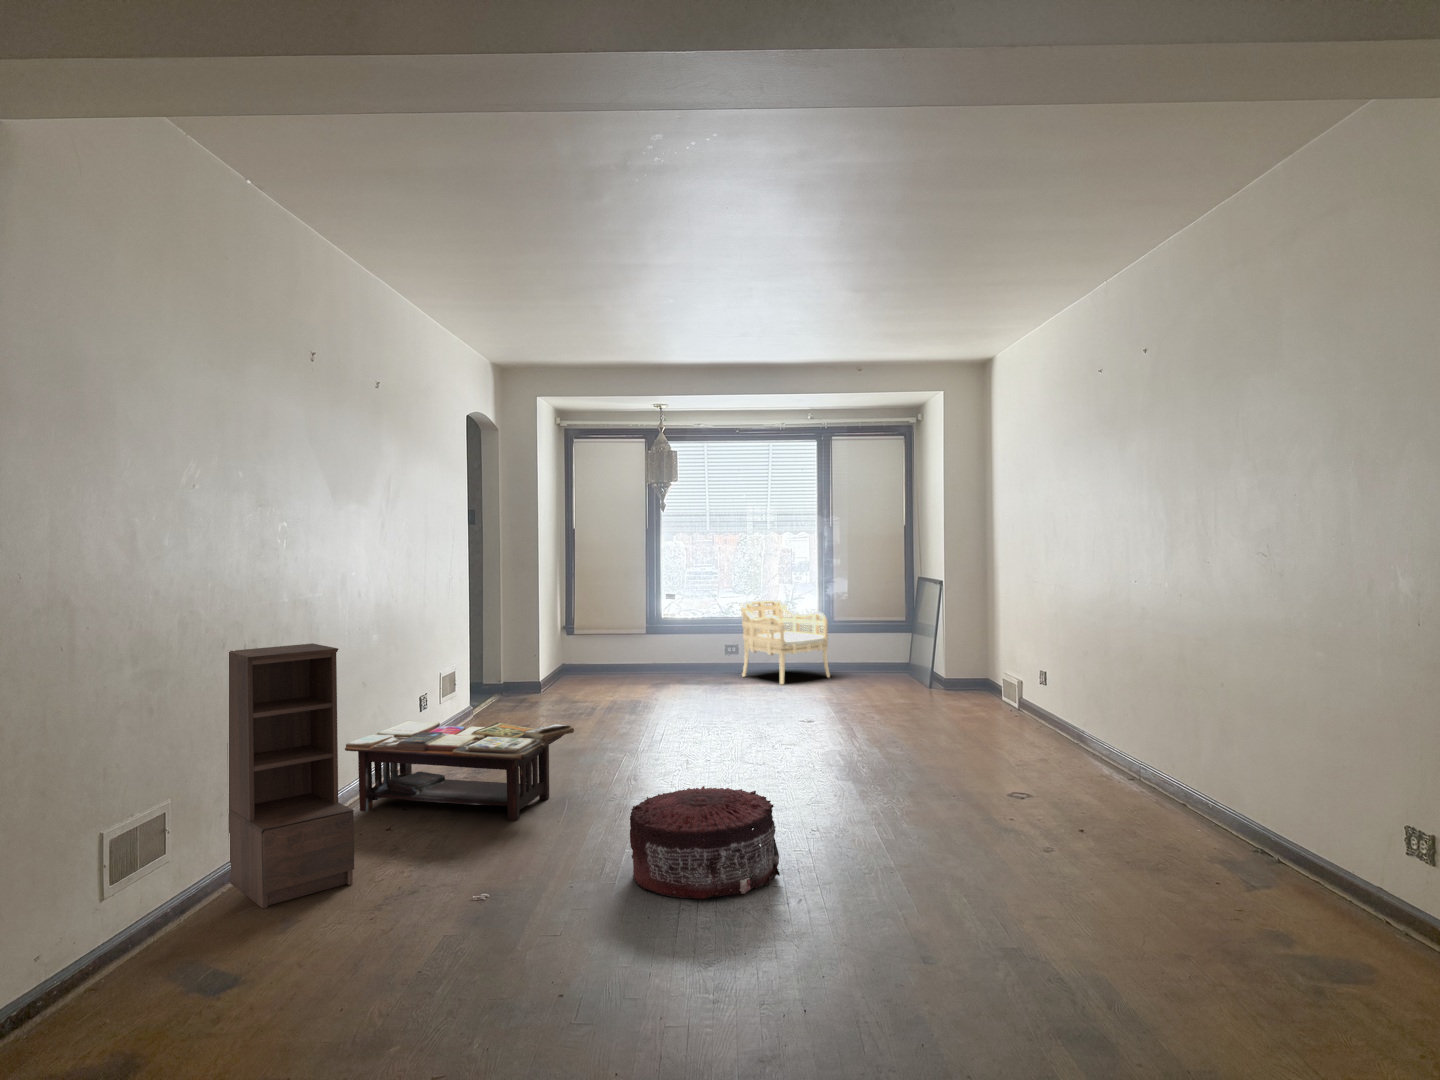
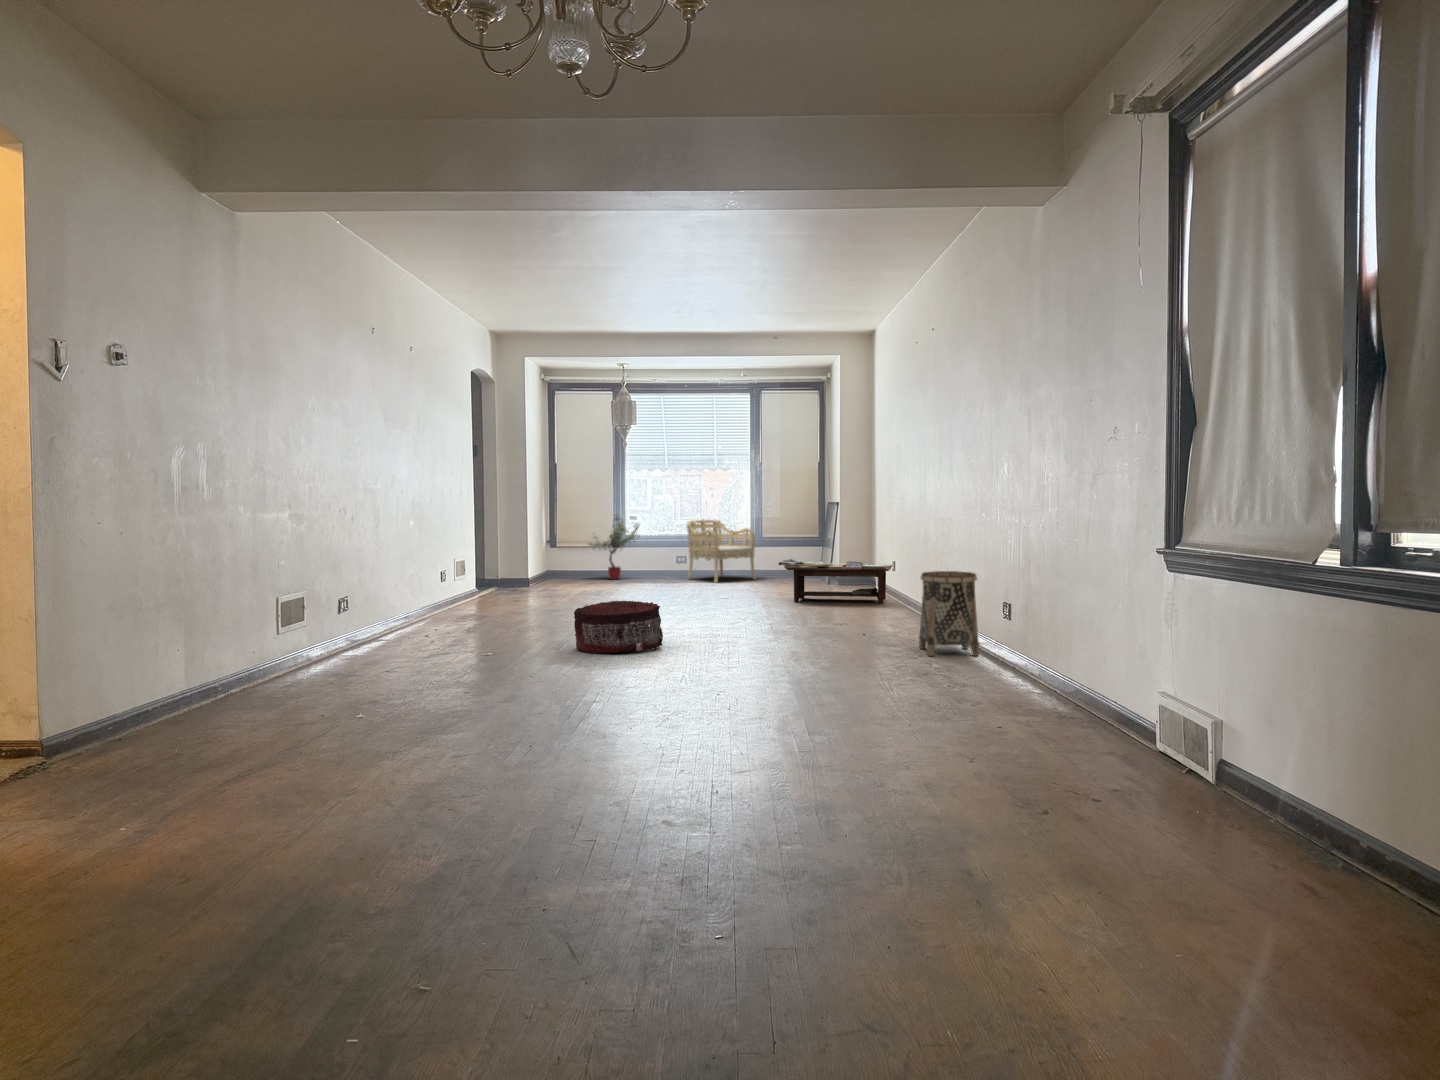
potted tree: none [614,593,682,677] -> present [589,515,640,580]
bookshelf: present [228,643,354,908] -> none [332,512,411,657]
coffee table: present [345,721,574,821] -> present [778,559,892,604]
basket: none [1216,749,1349,912] -> present [919,571,979,656]

